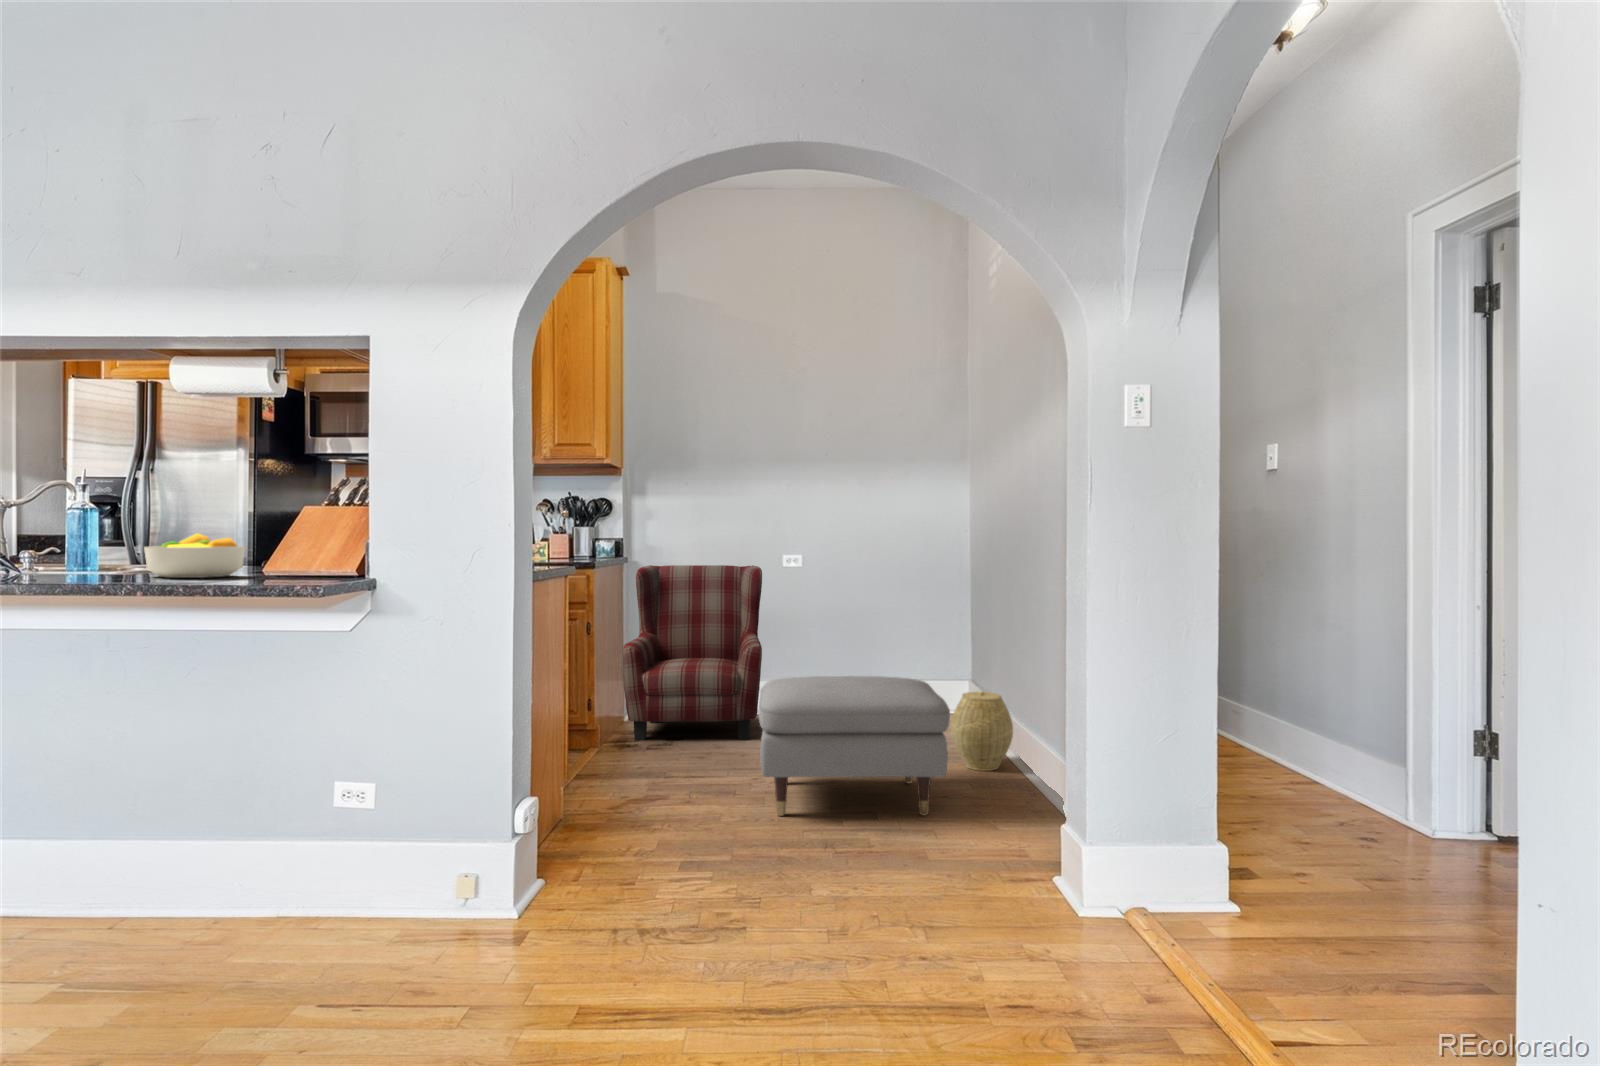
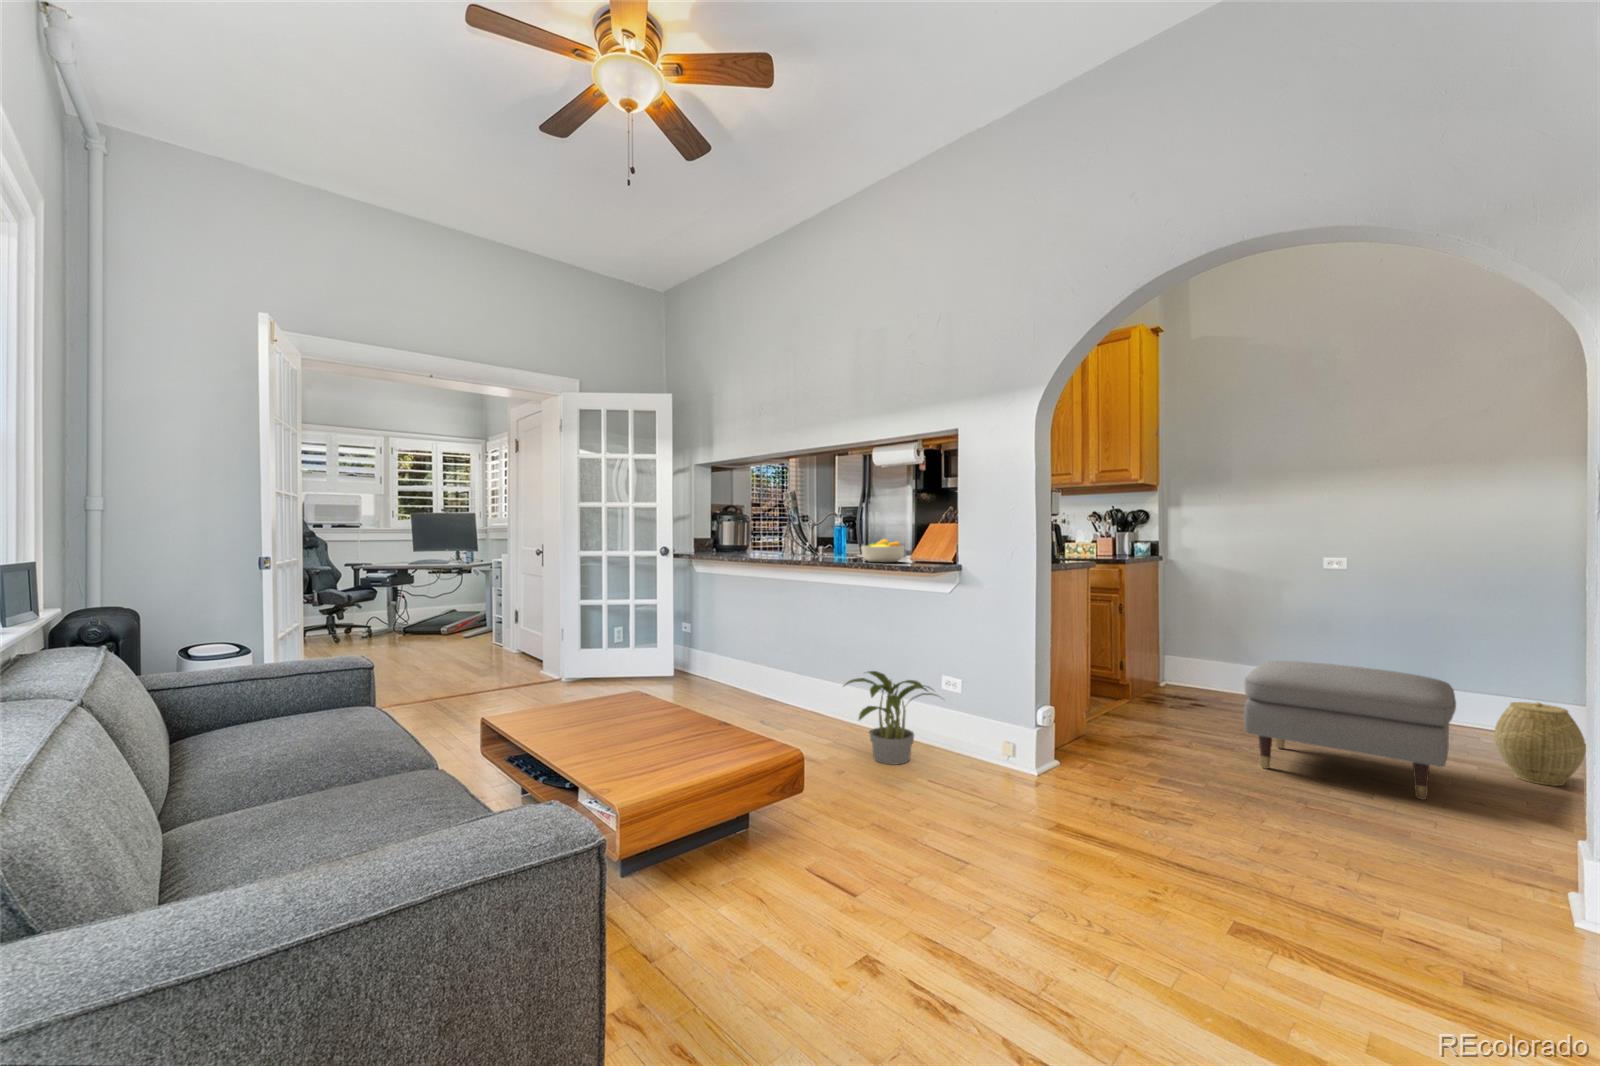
armchair: present [622,565,762,740] -> none [1151,563,1290,713]
potted plant: none [100,797,346,987] -> present [844,671,936,765]

